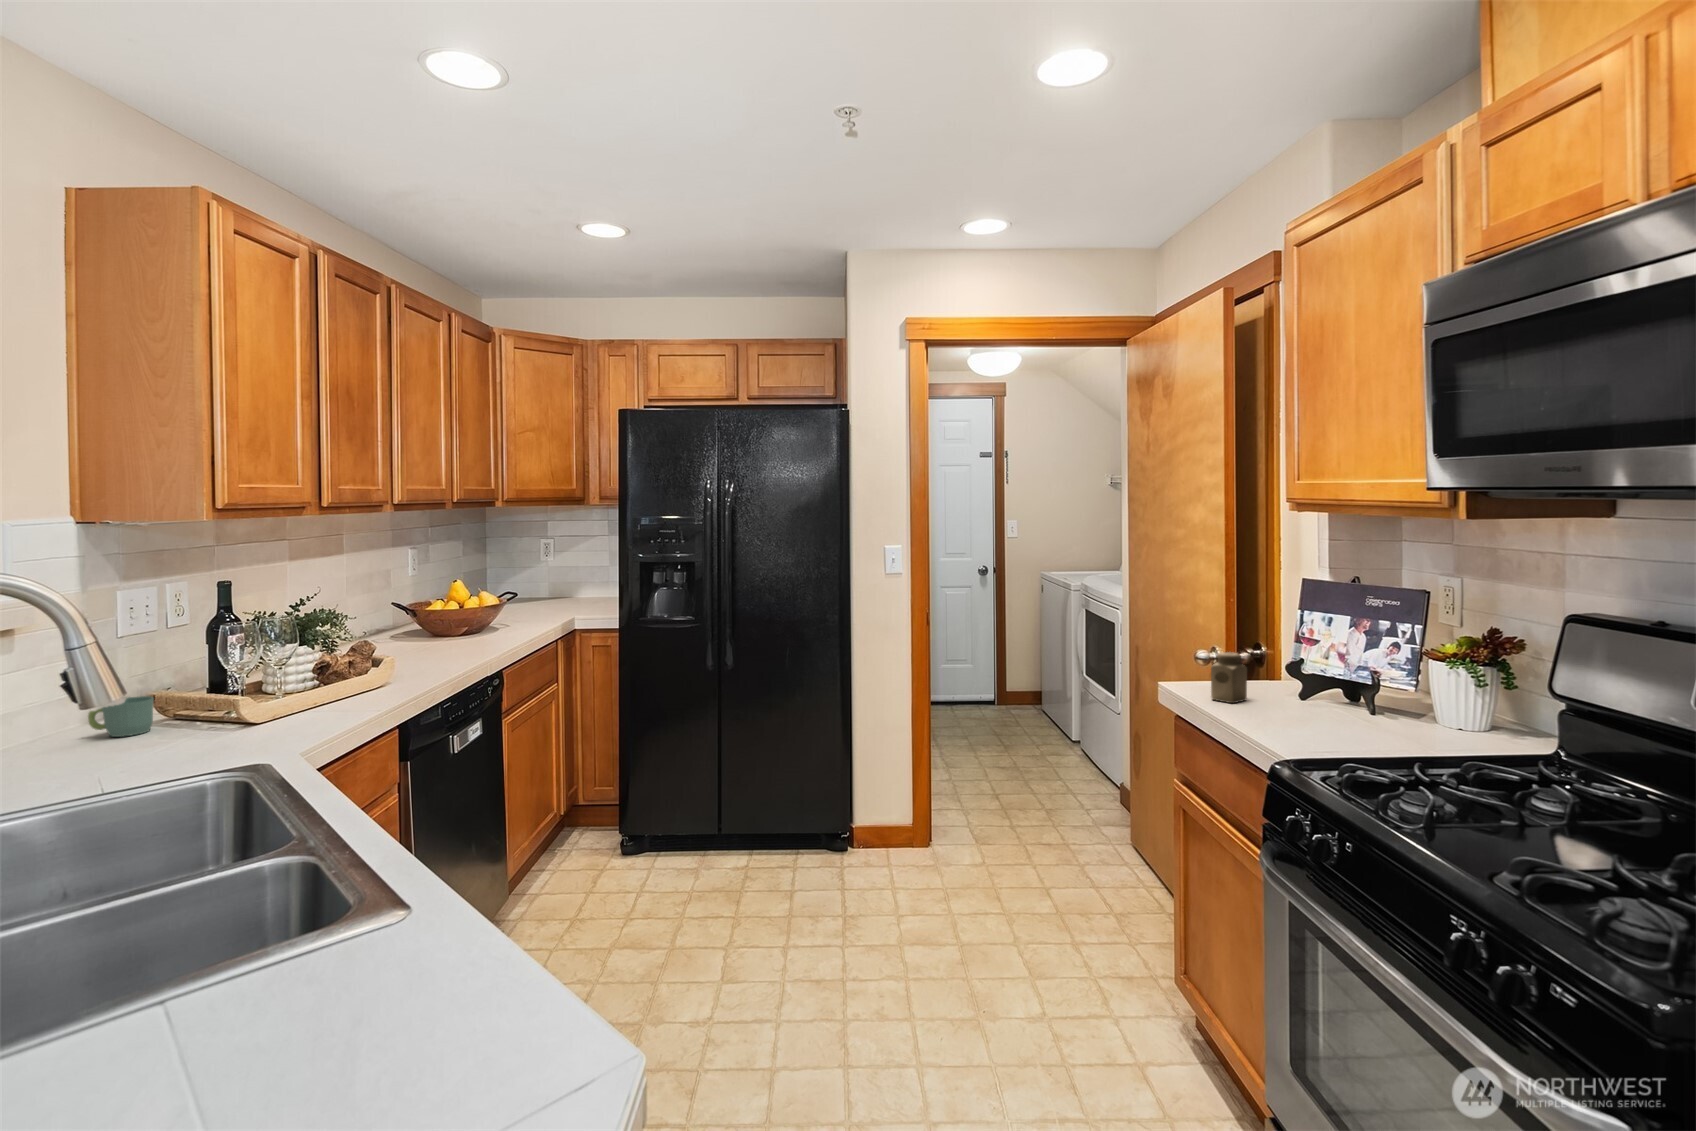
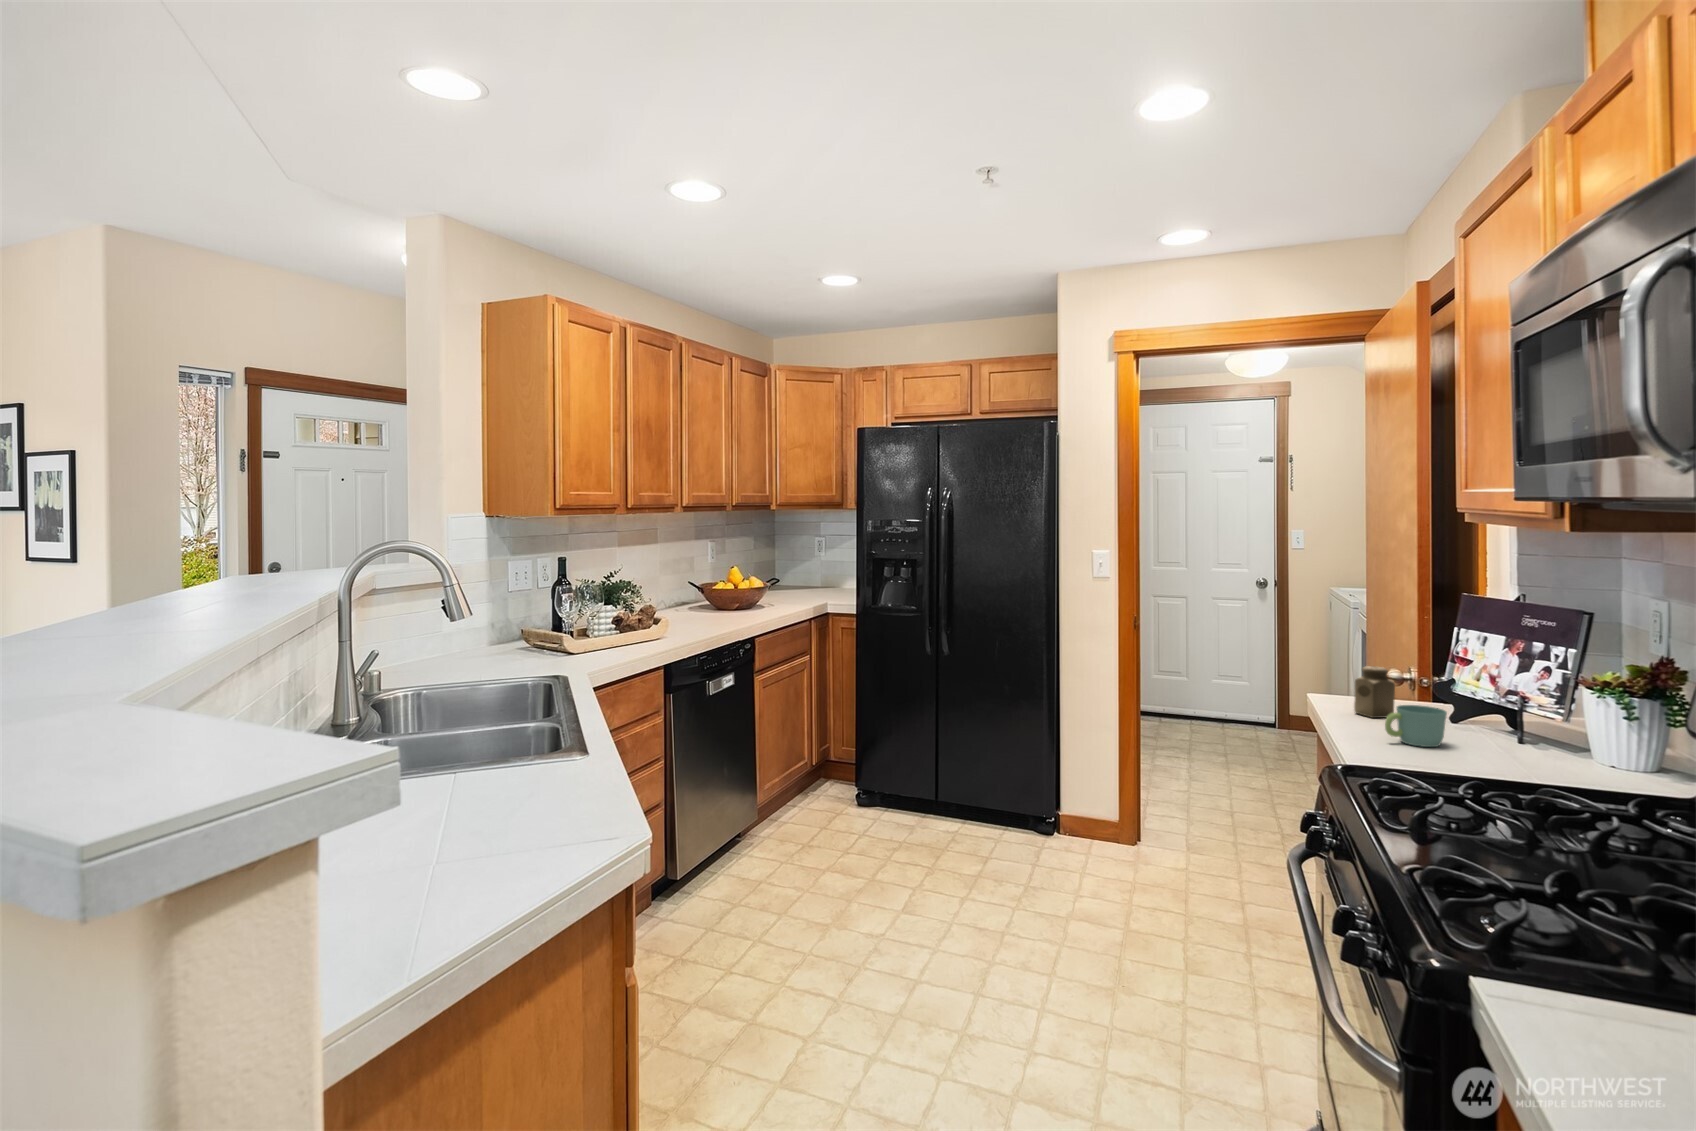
mug: present [88,696,154,737] -> present [1385,705,1447,747]

